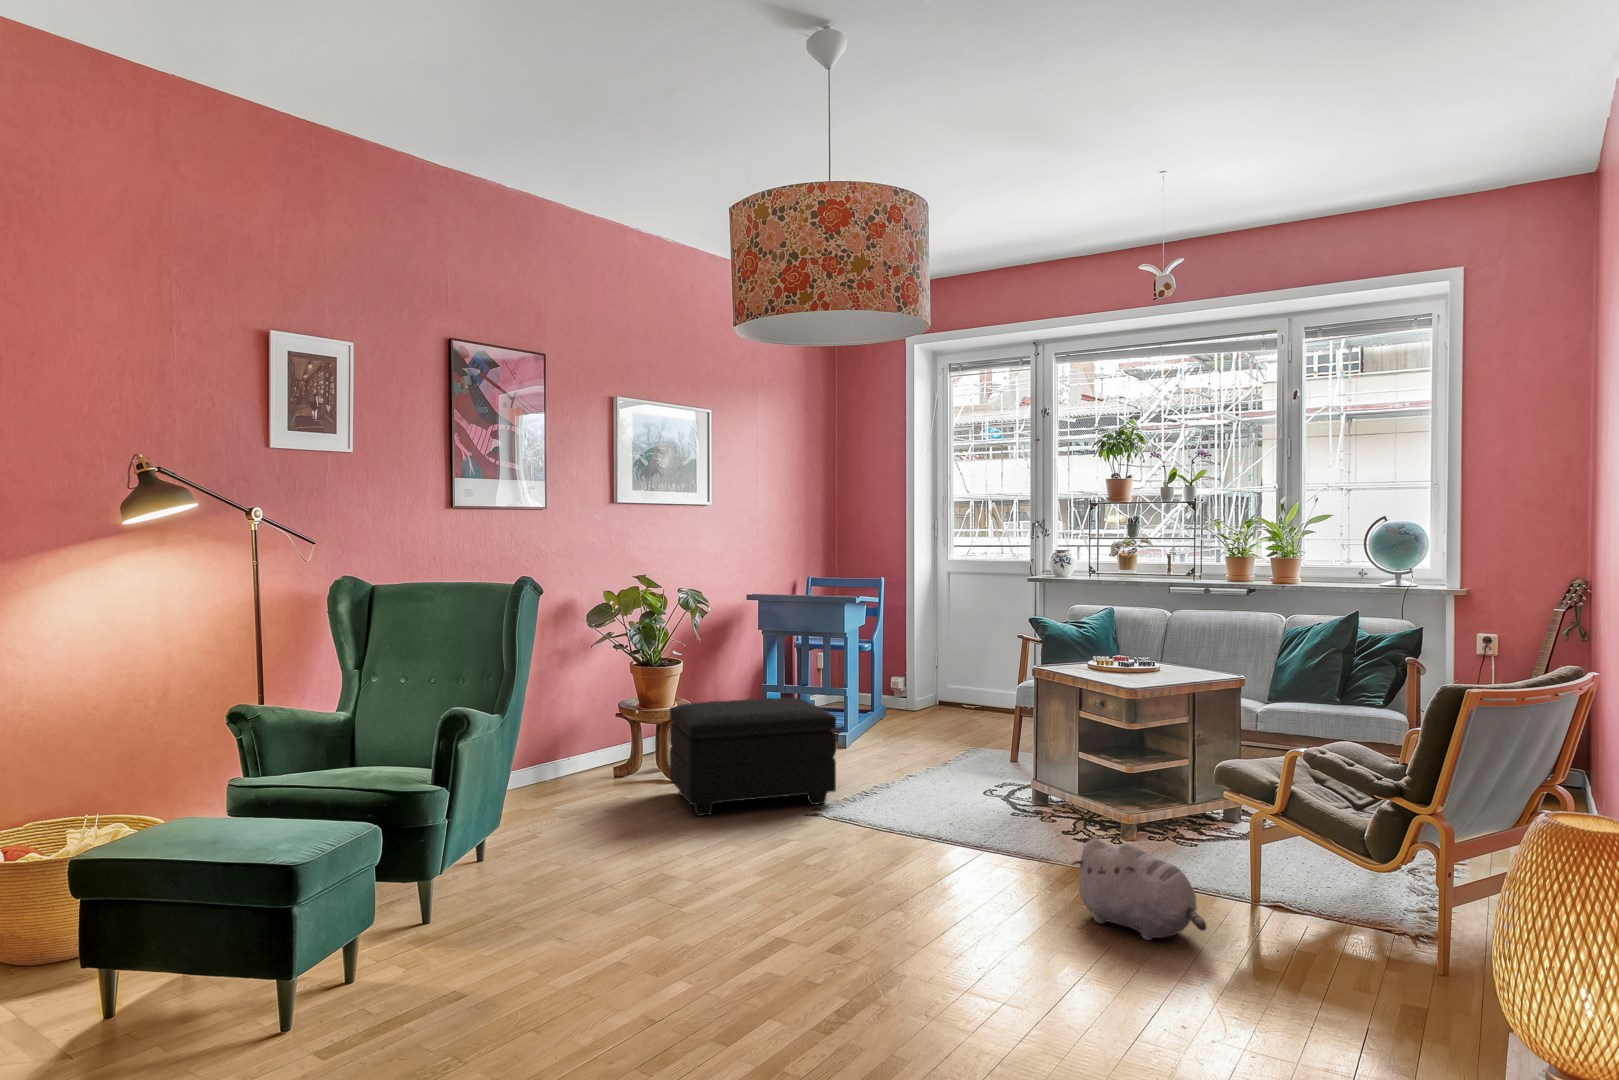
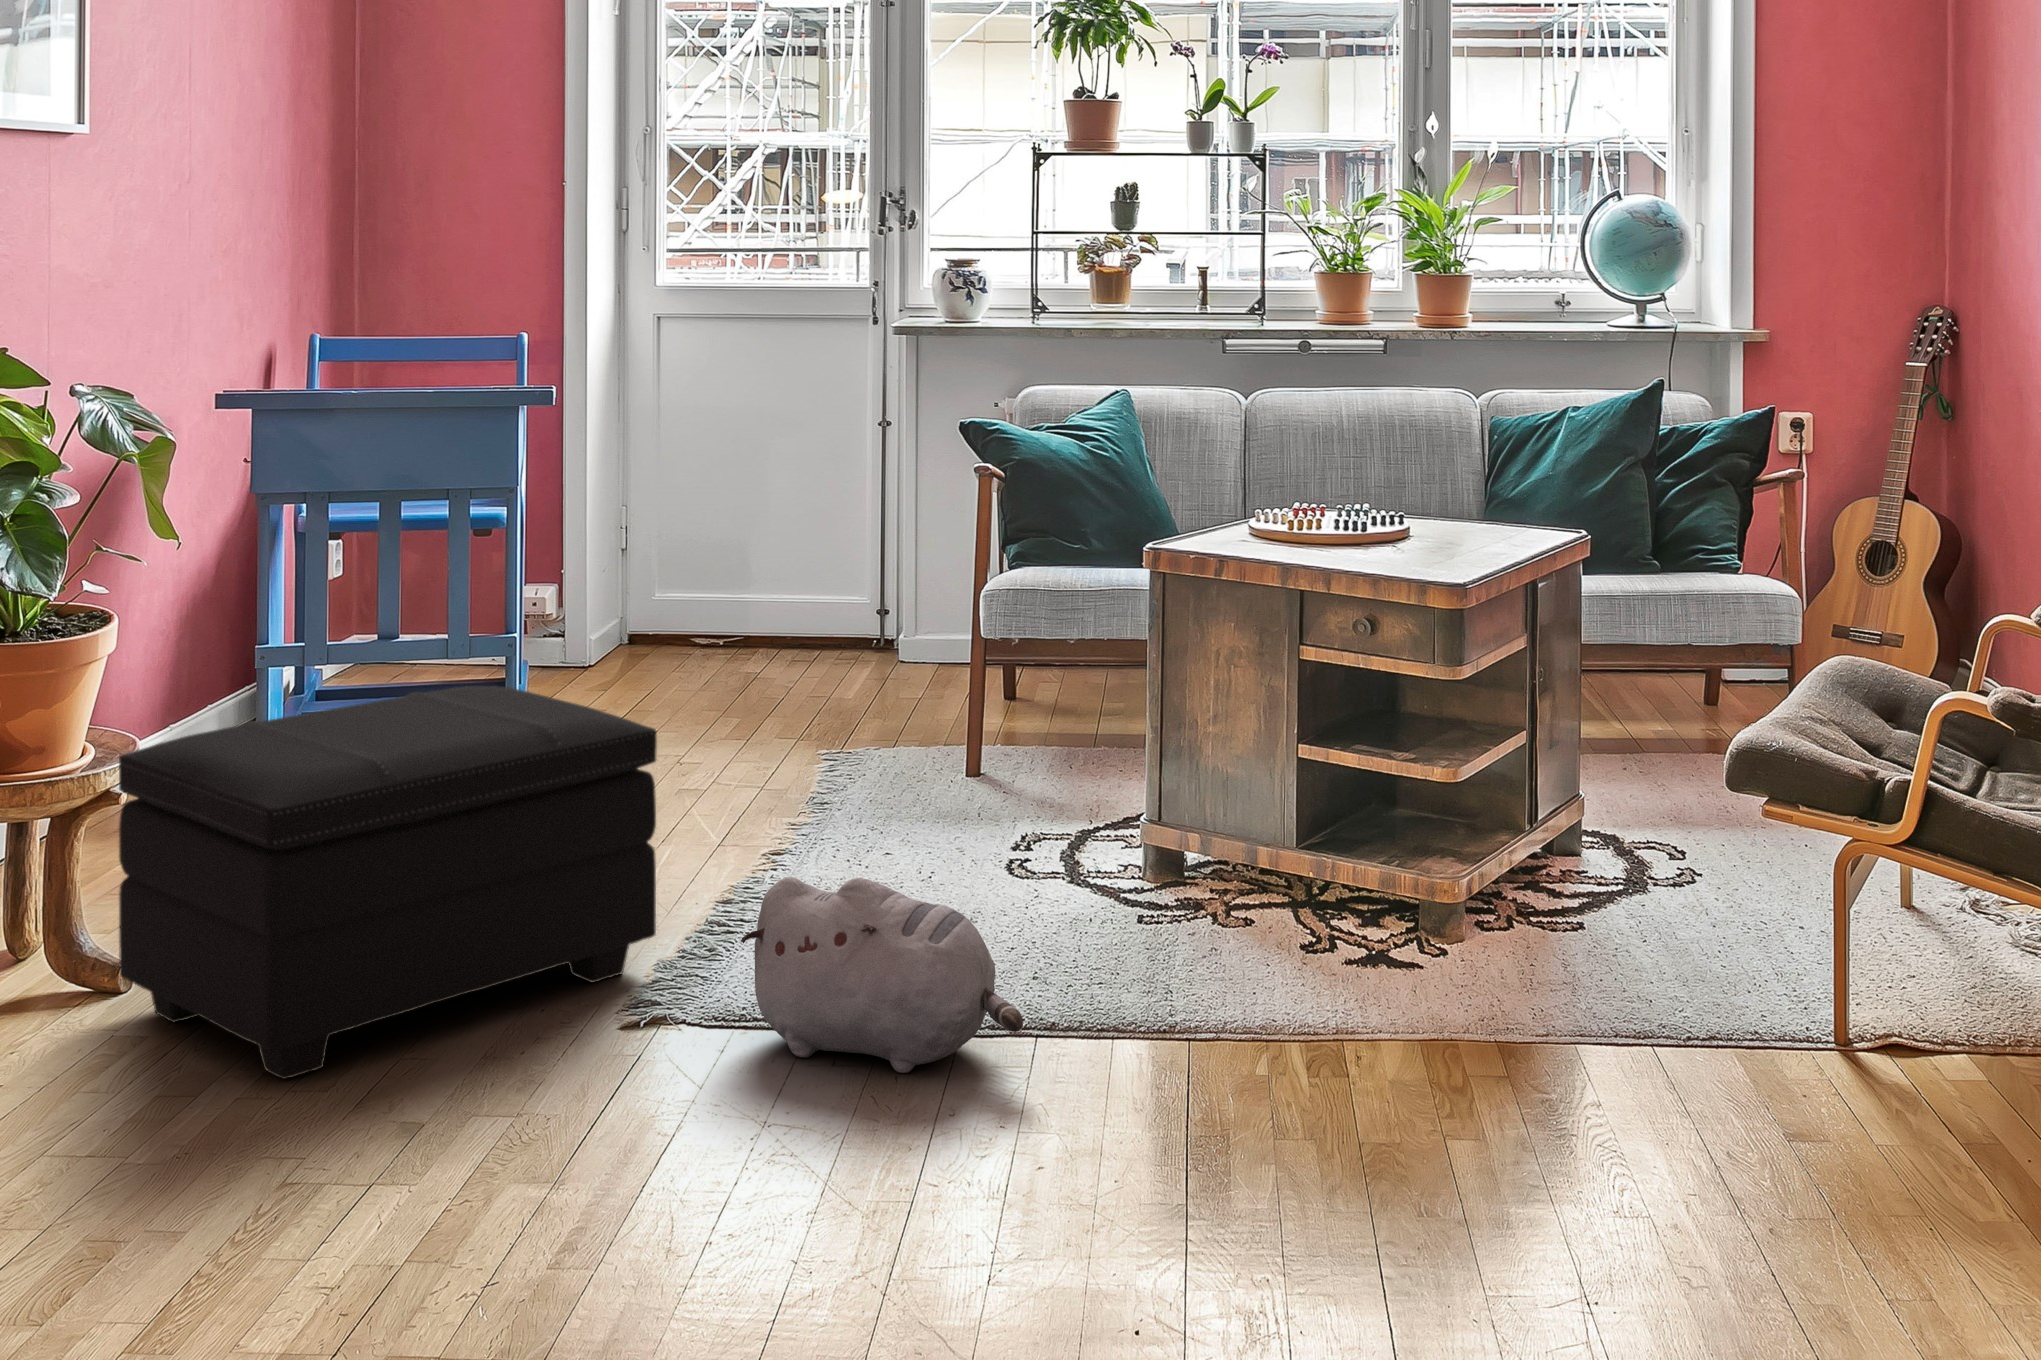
plush toy: present [1073,838,1206,940] -> present [740,877,1023,1073]

